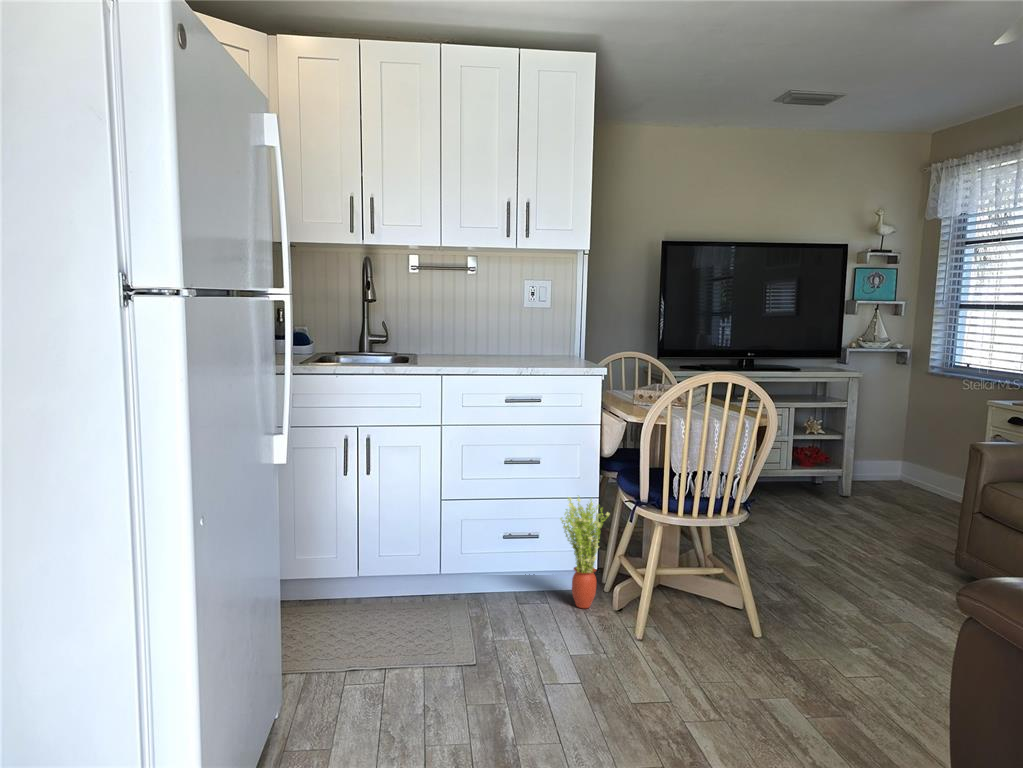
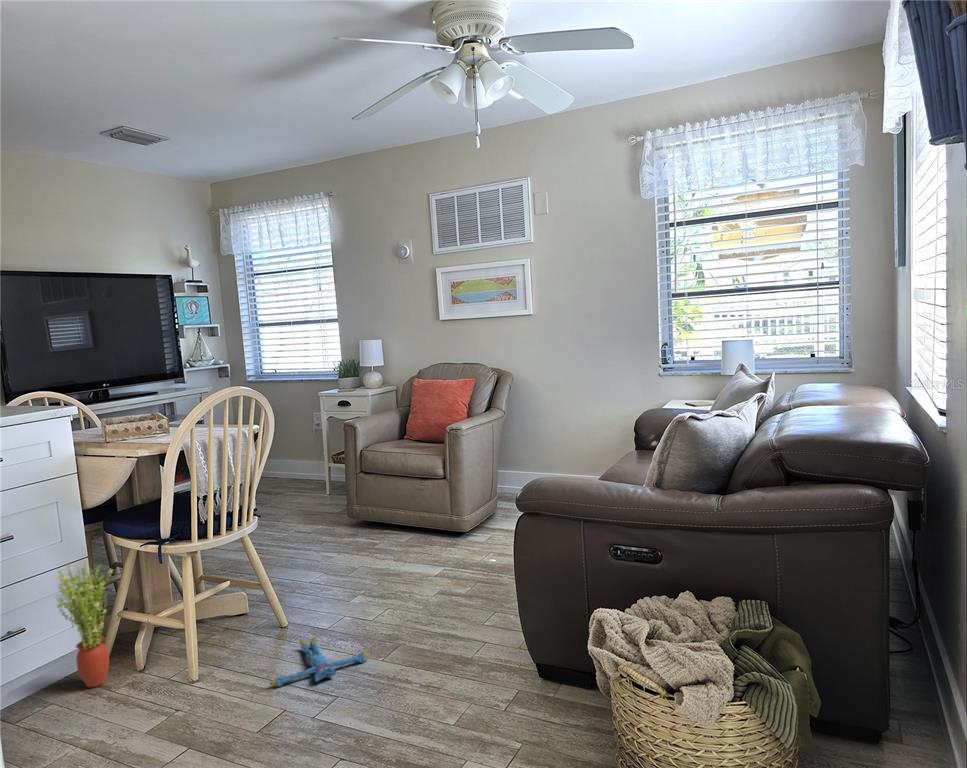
plush toy: none [682,656,794,709] -> present [270,637,370,687]

